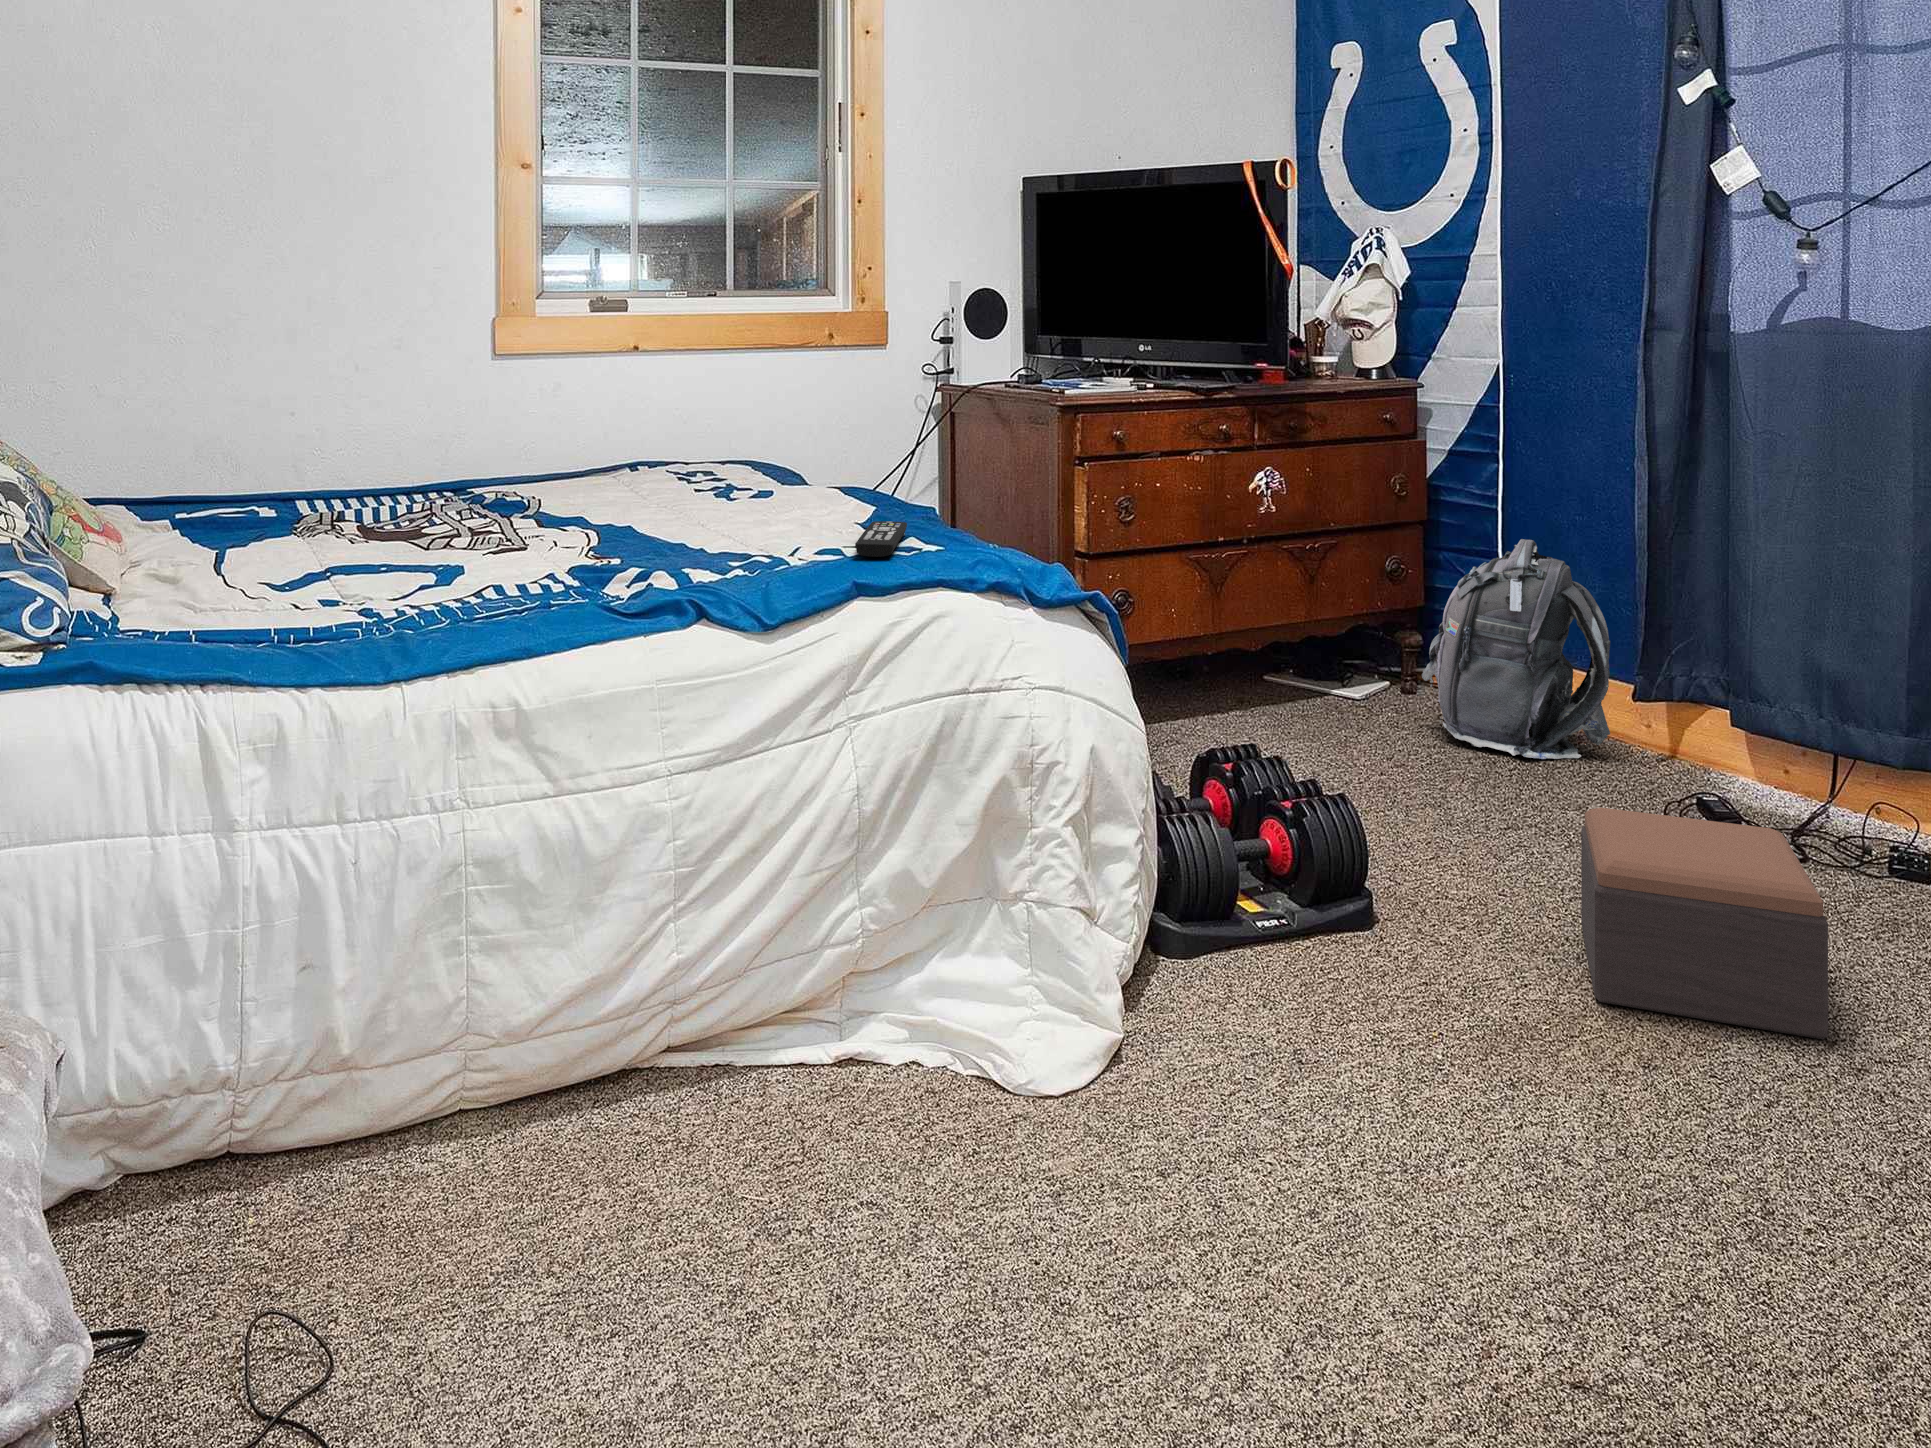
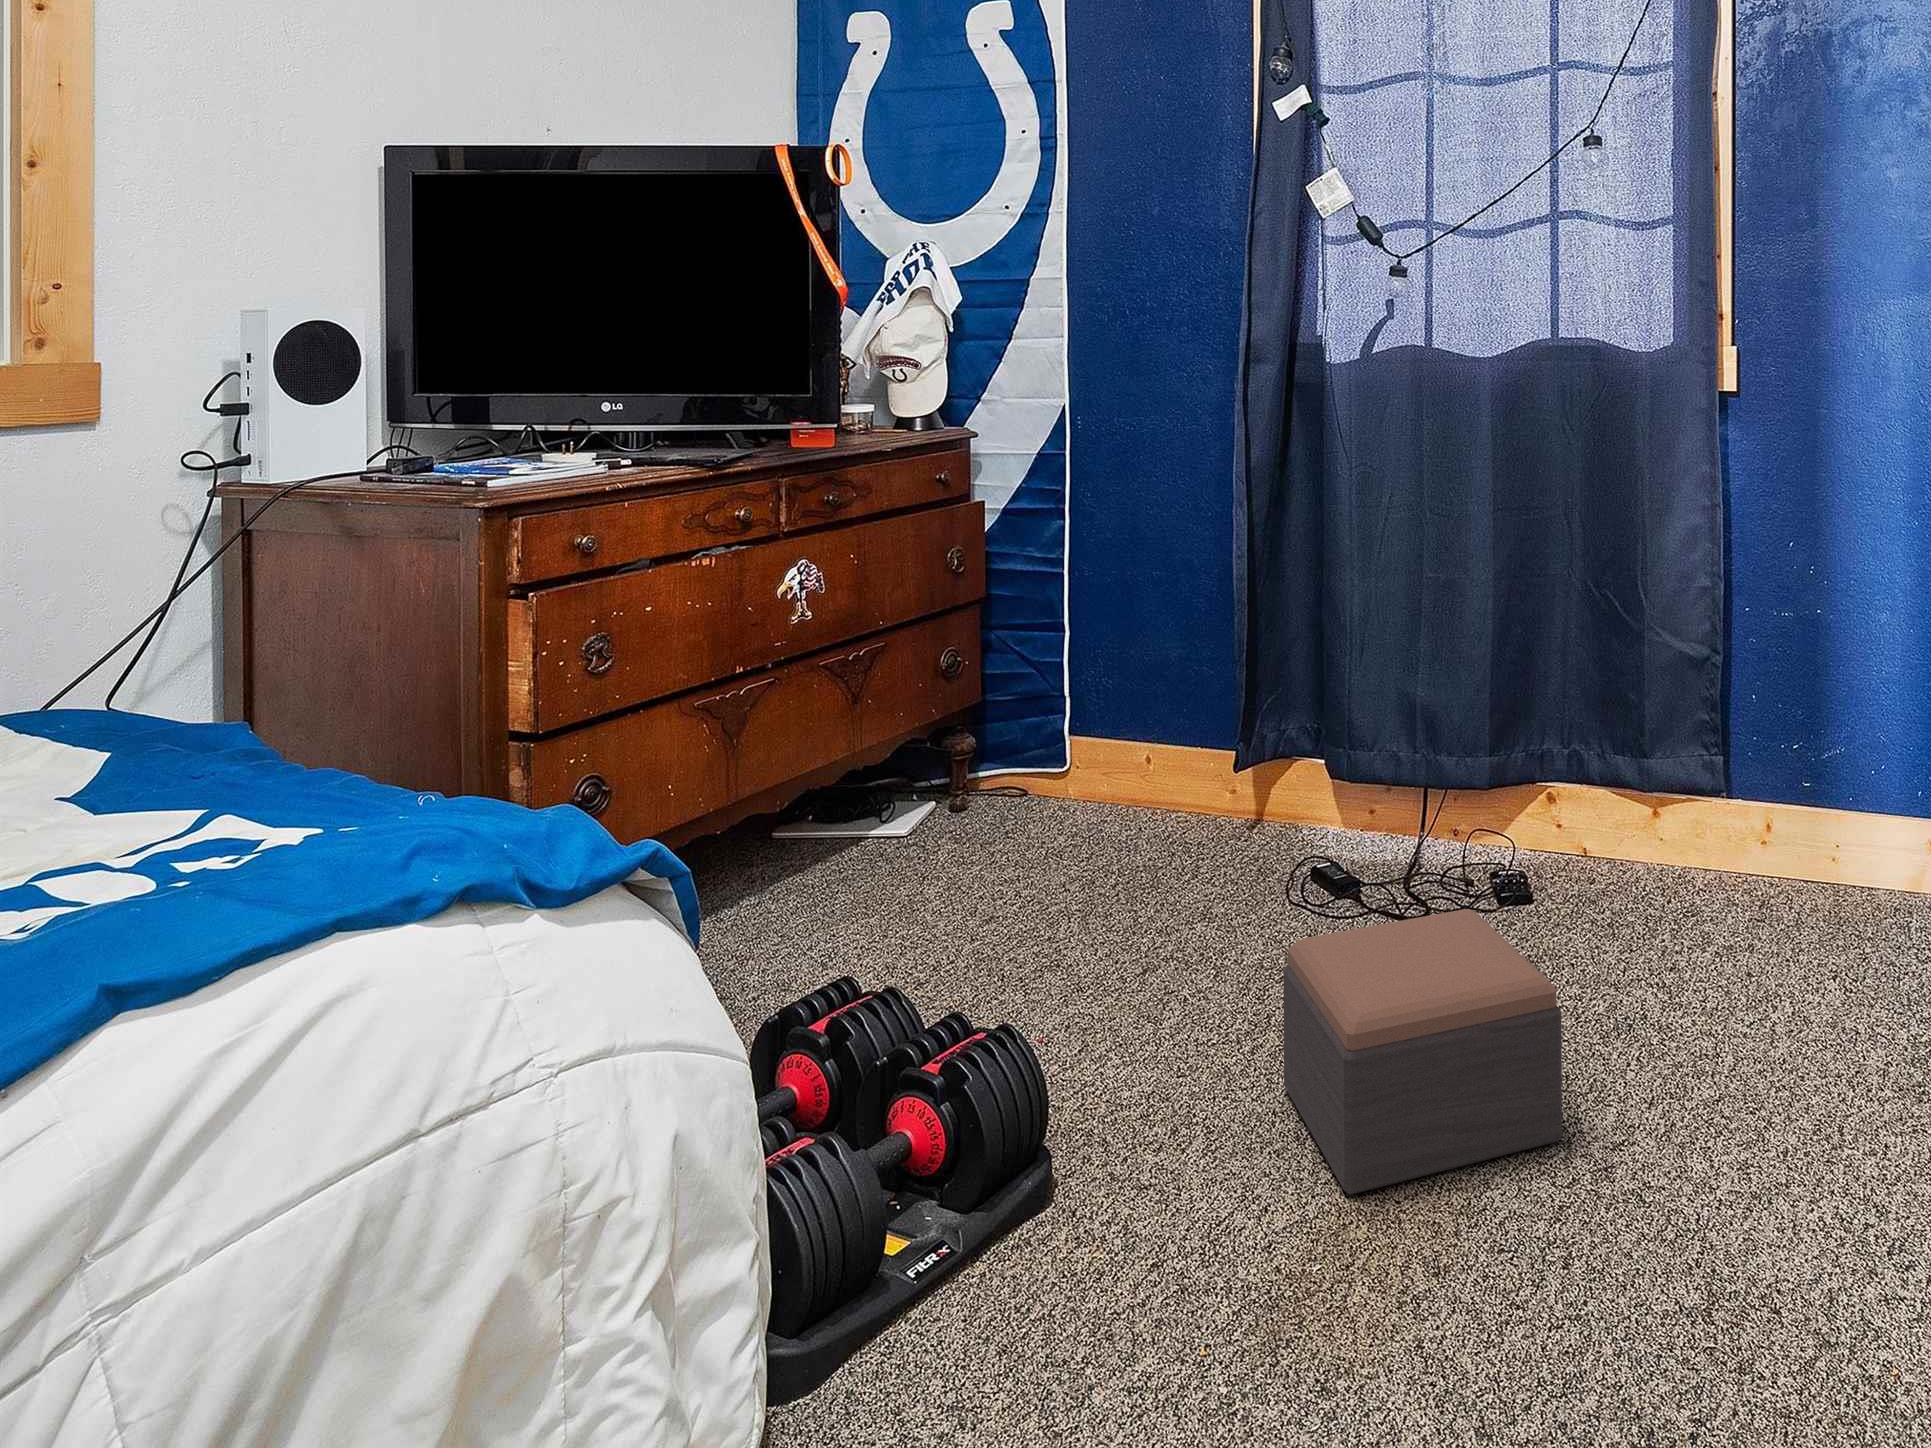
remote control: present [855,521,907,557] -> none [81,781,206,892]
backpack: present [1421,539,1610,759] -> none [998,607,1209,866]

